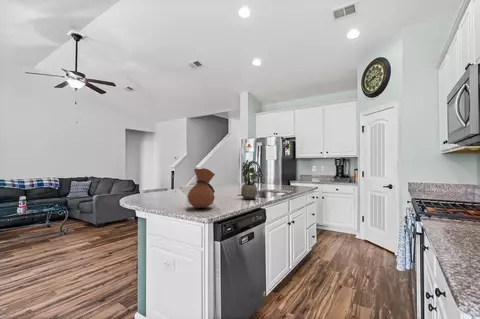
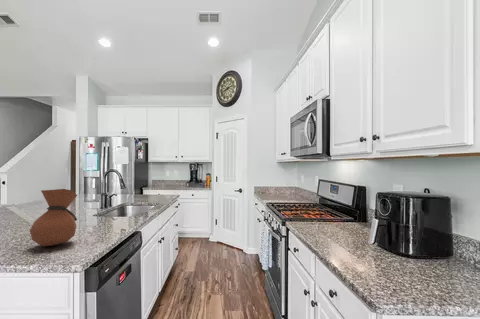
potted plant: present [241,160,259,199] -> none [103,172,131,222]

